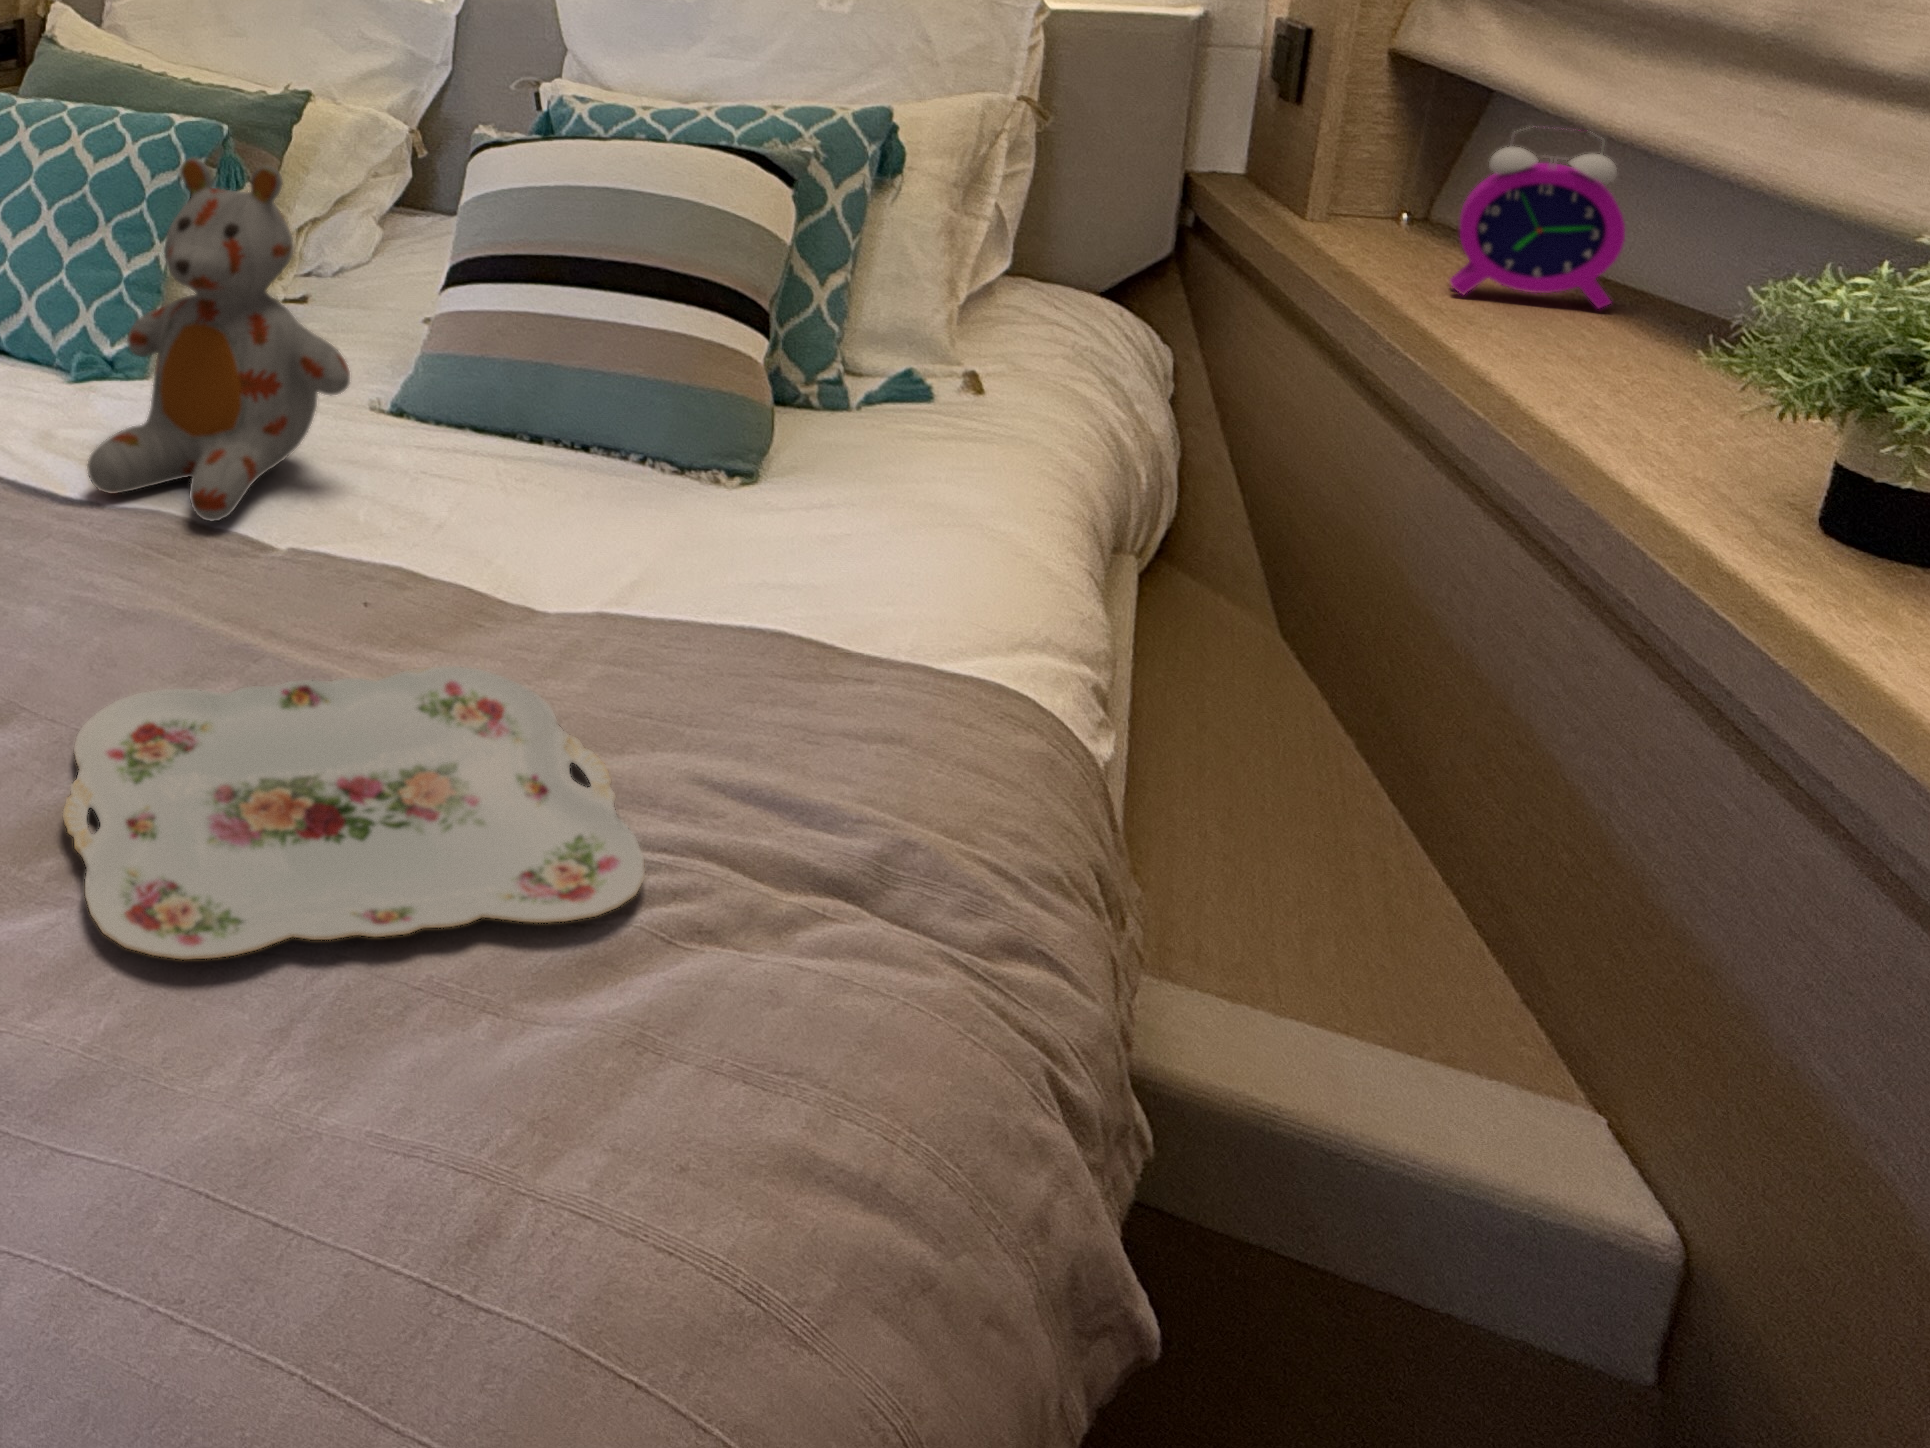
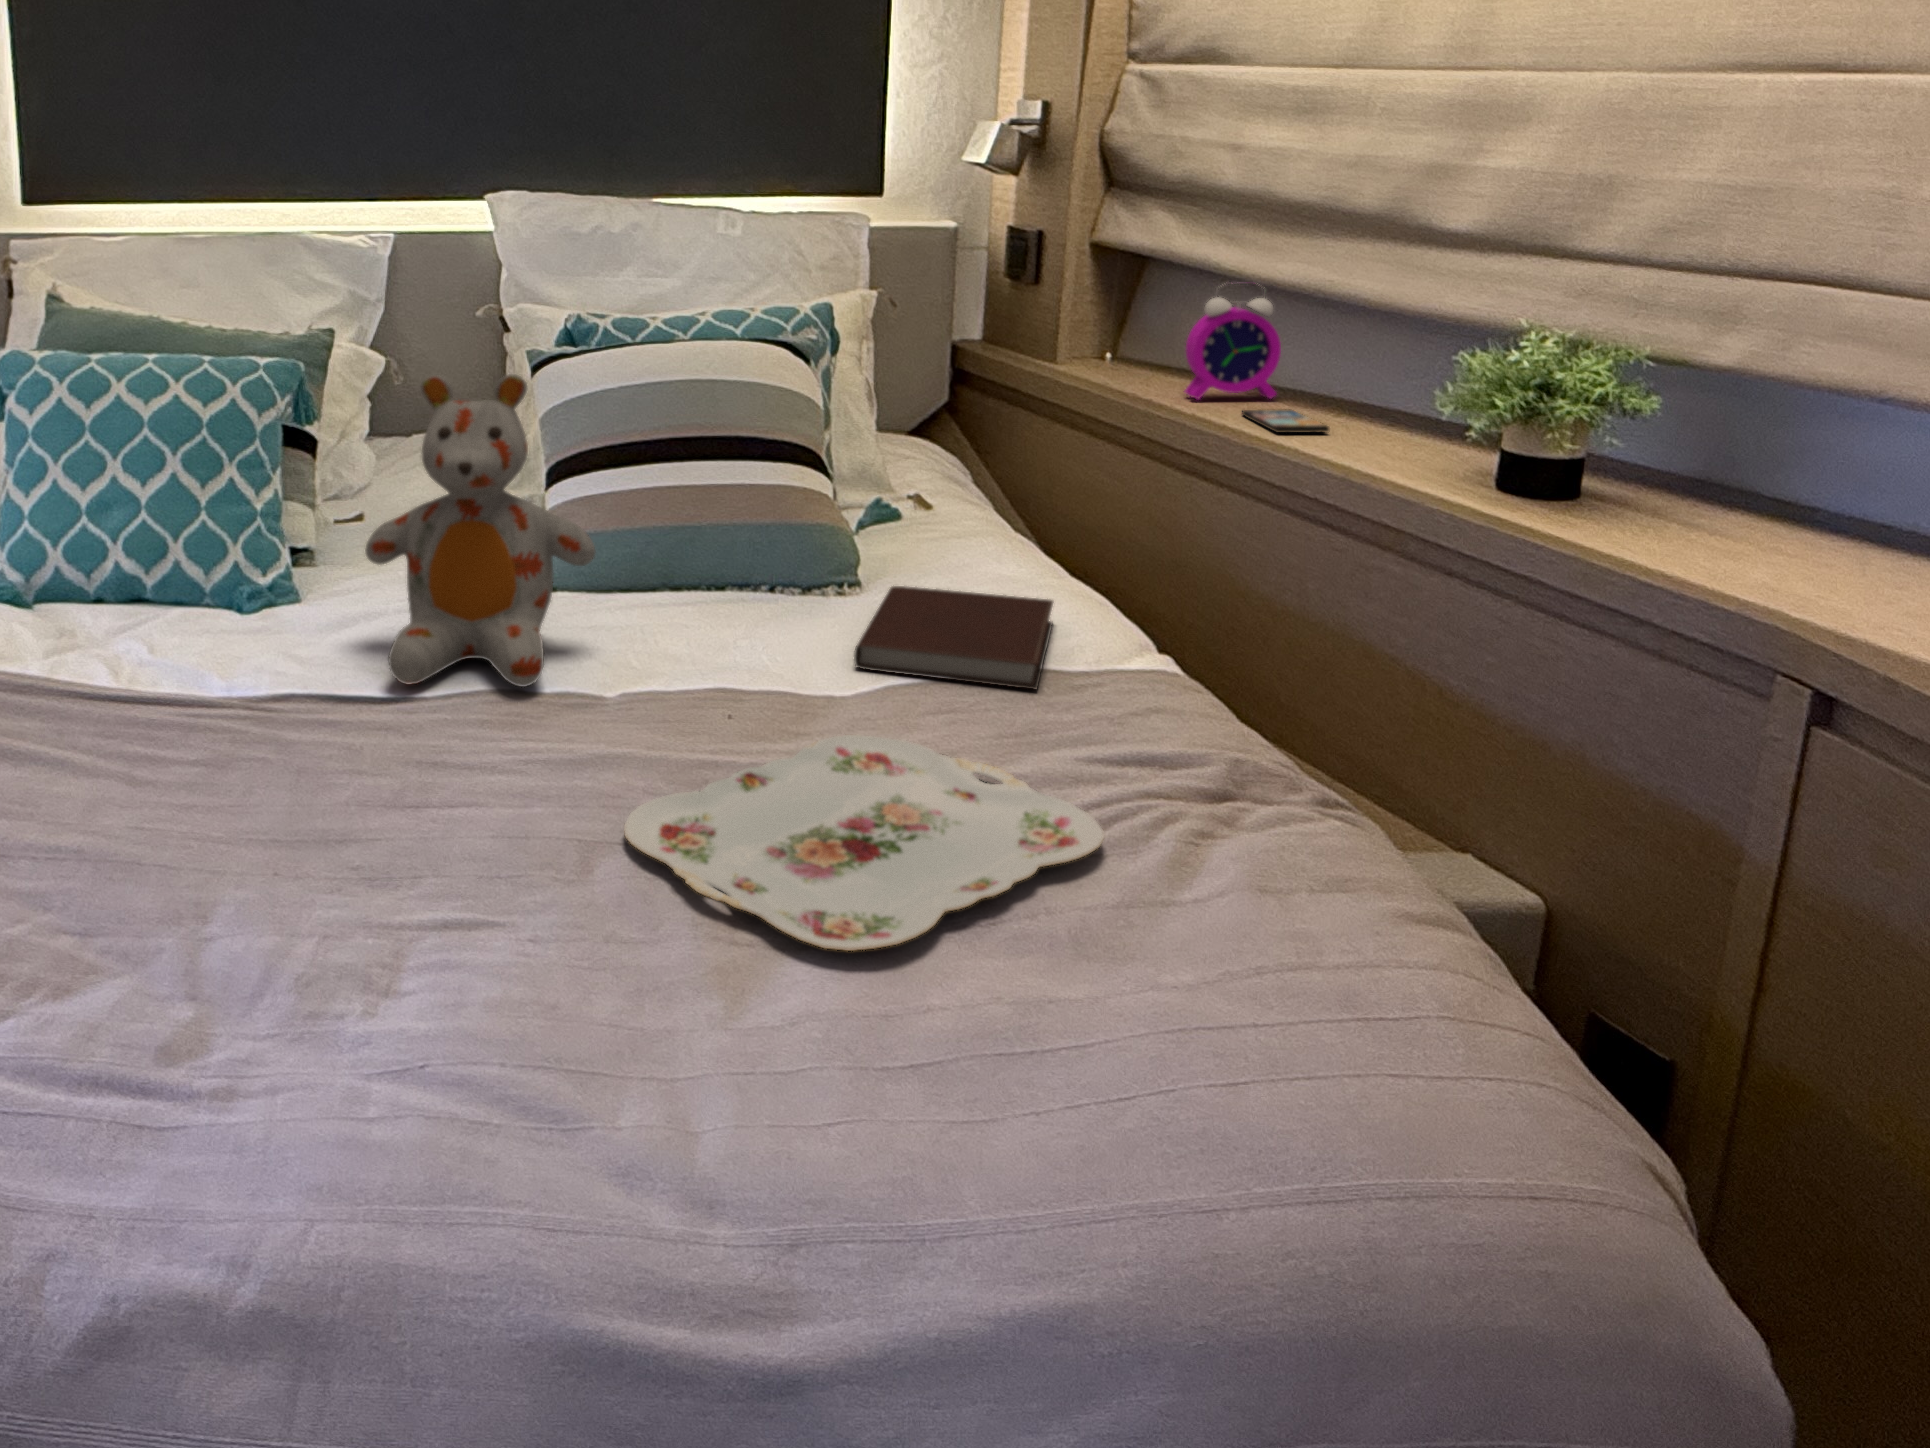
smartphone: none [1508,320,1629,377] -> present [1242,409,1329,433]
notebook: none [611,486,963,669] -> present [854,586,1053,689]

